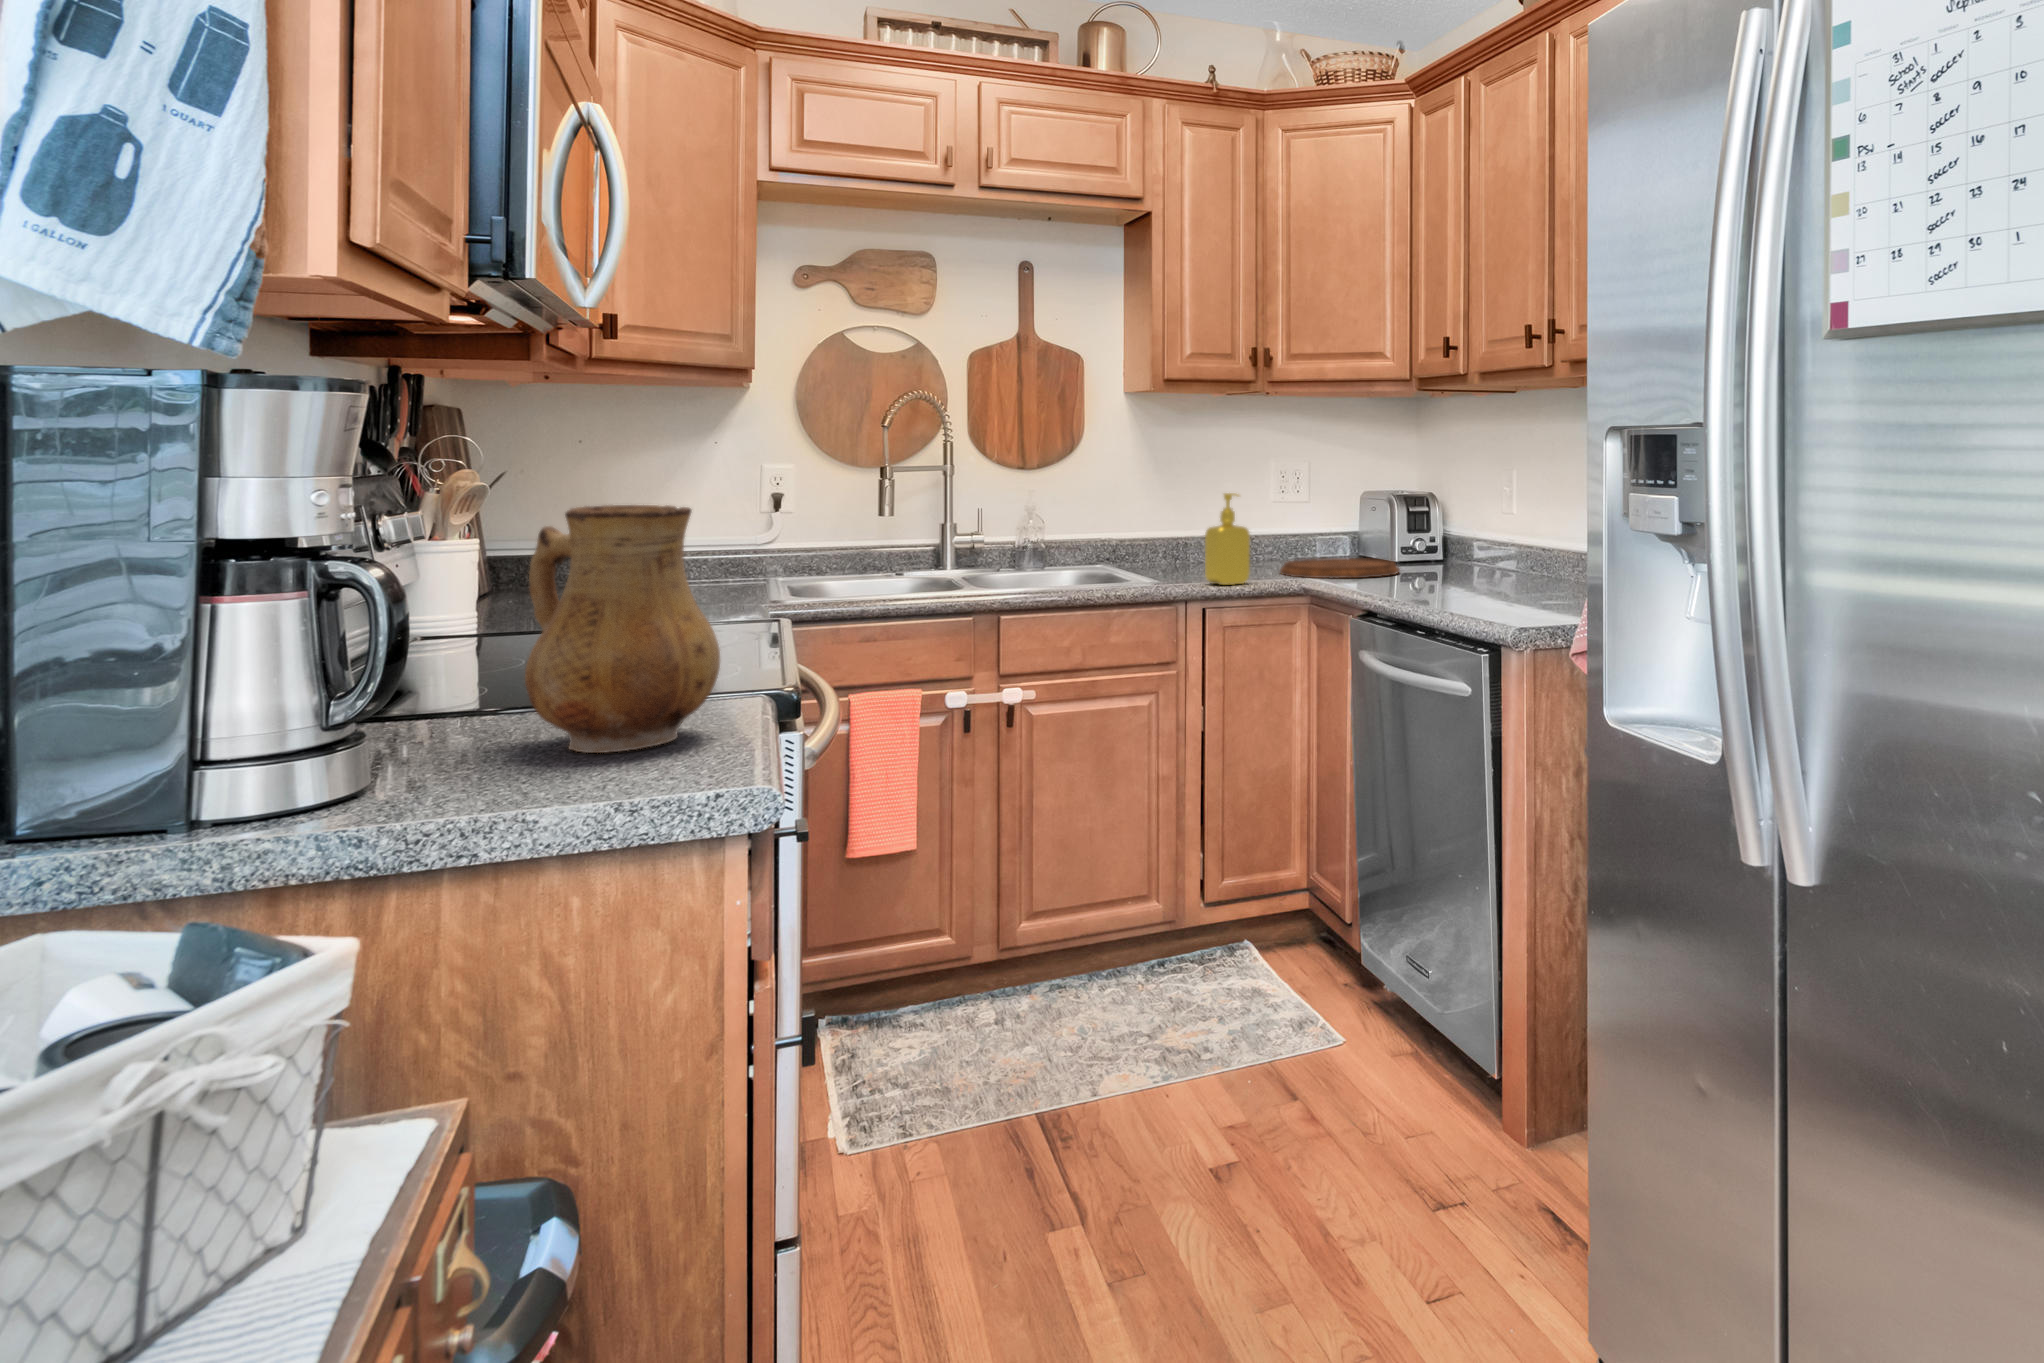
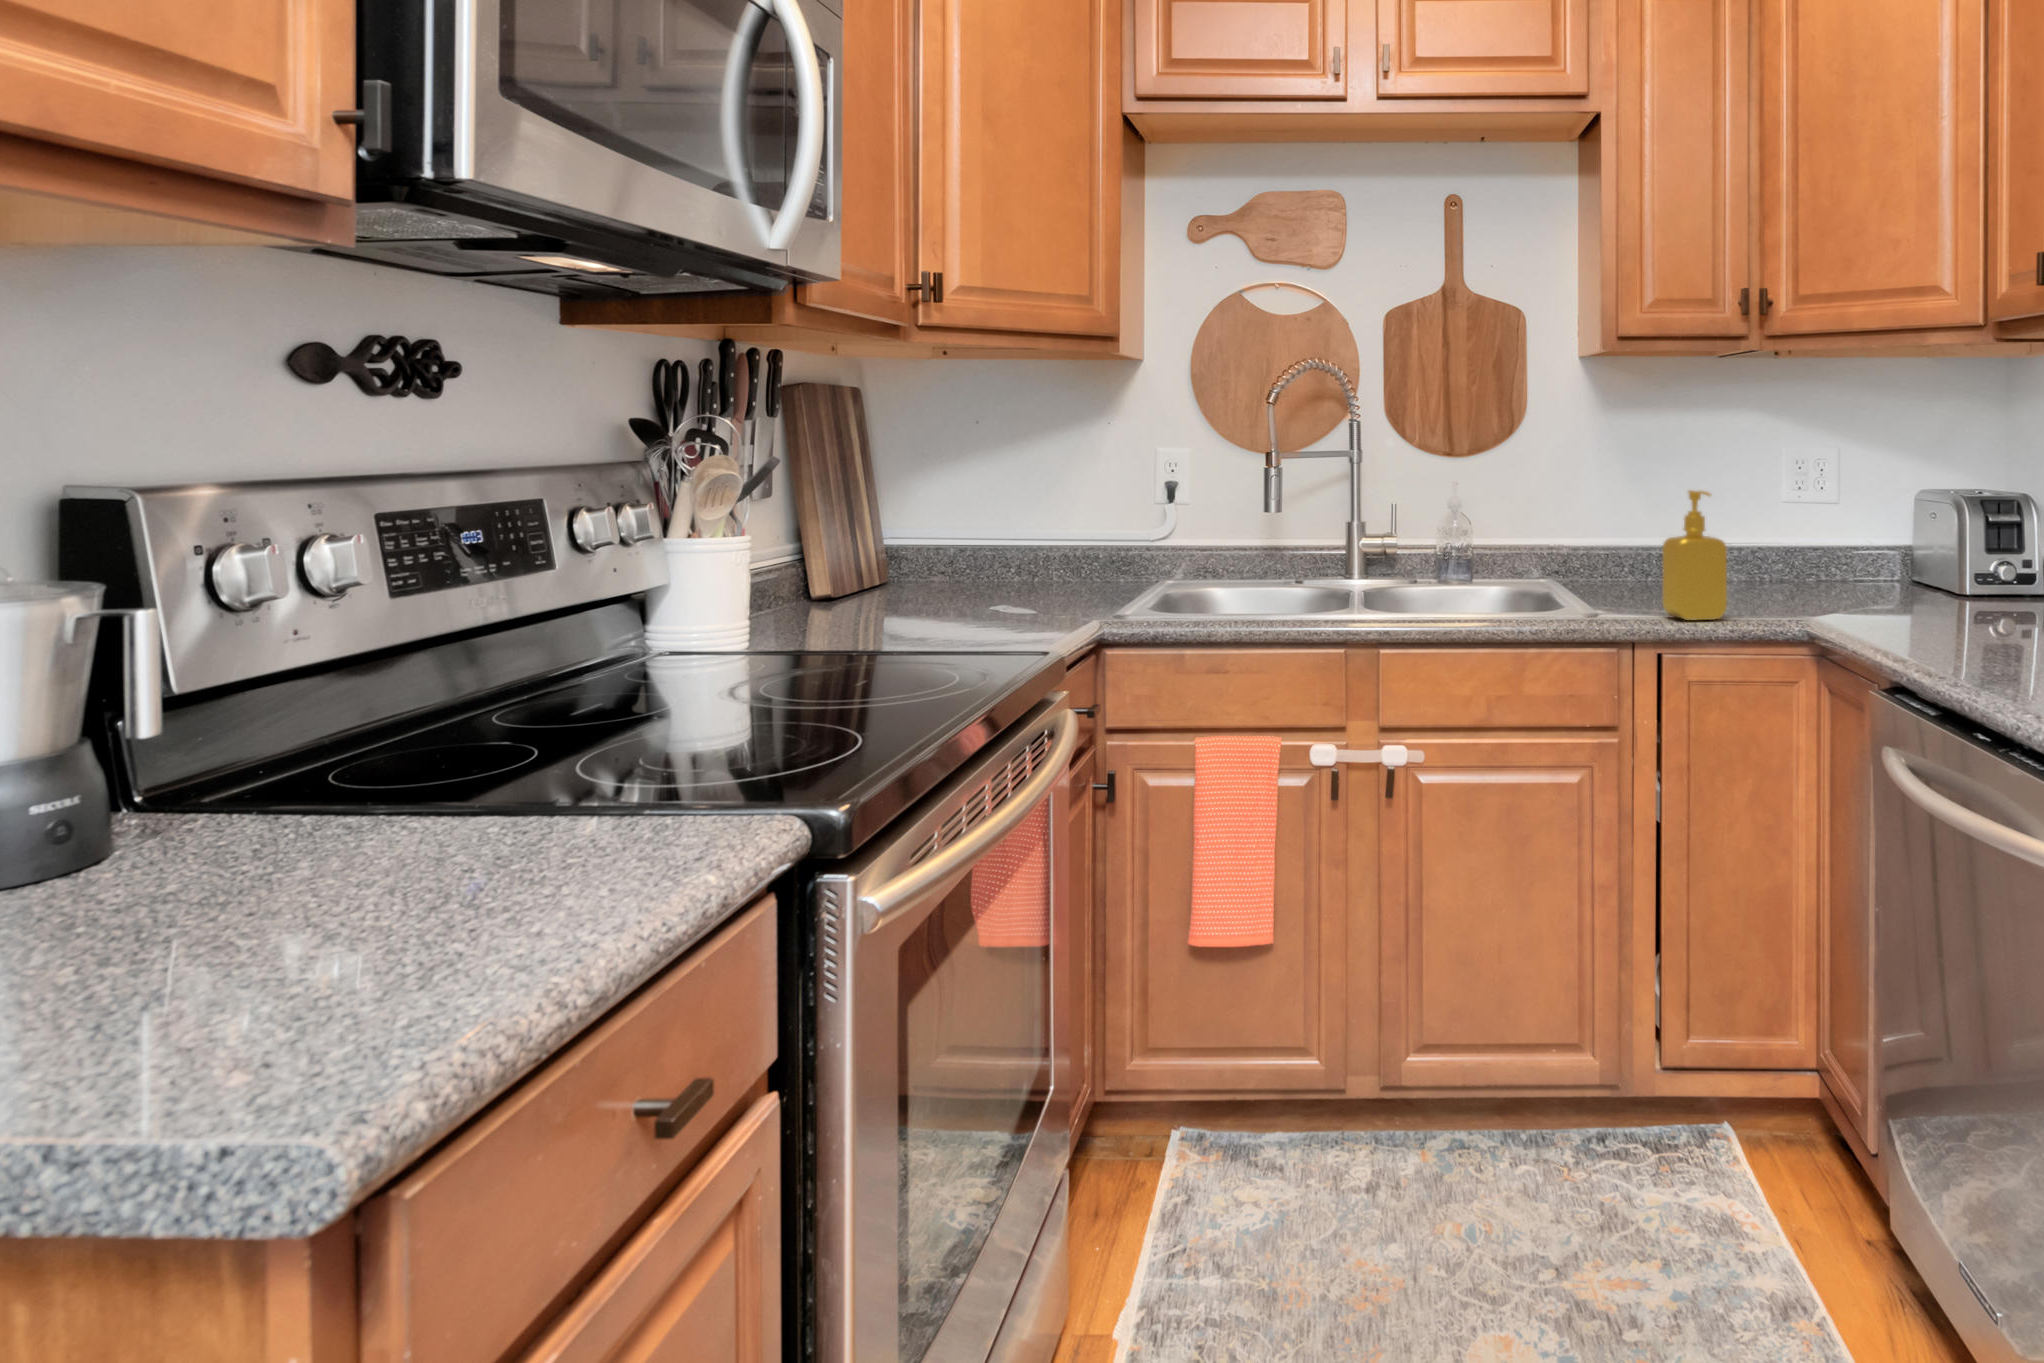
ceramic pitcher: present [525,505,720,753] -> none [266,512,612,940]
cutting board: present [1280,558,1400,578] -> none [1782,583,1968,618]

